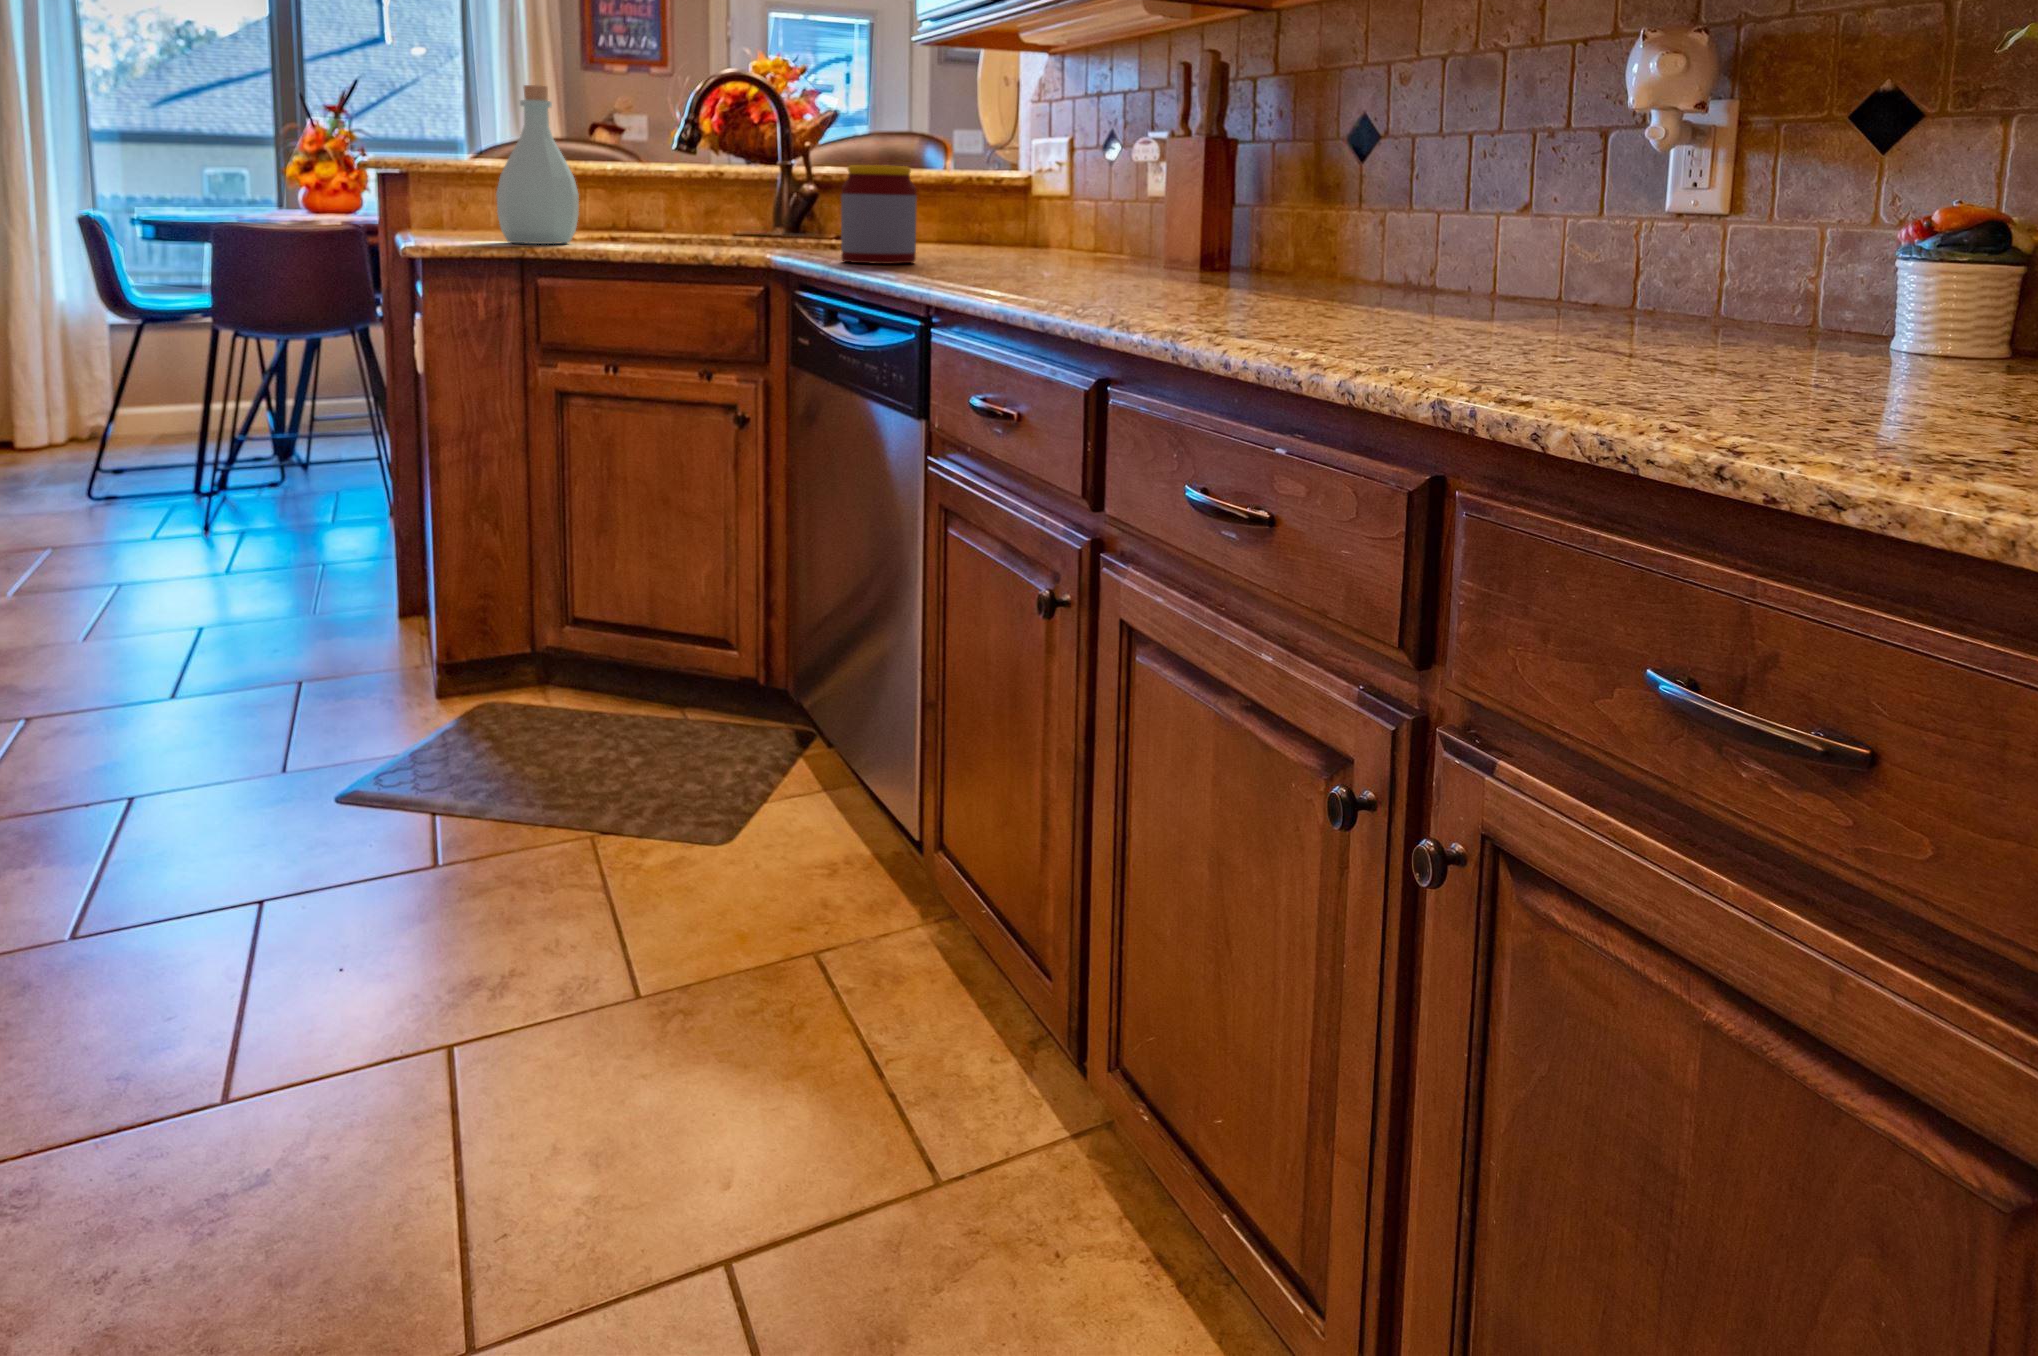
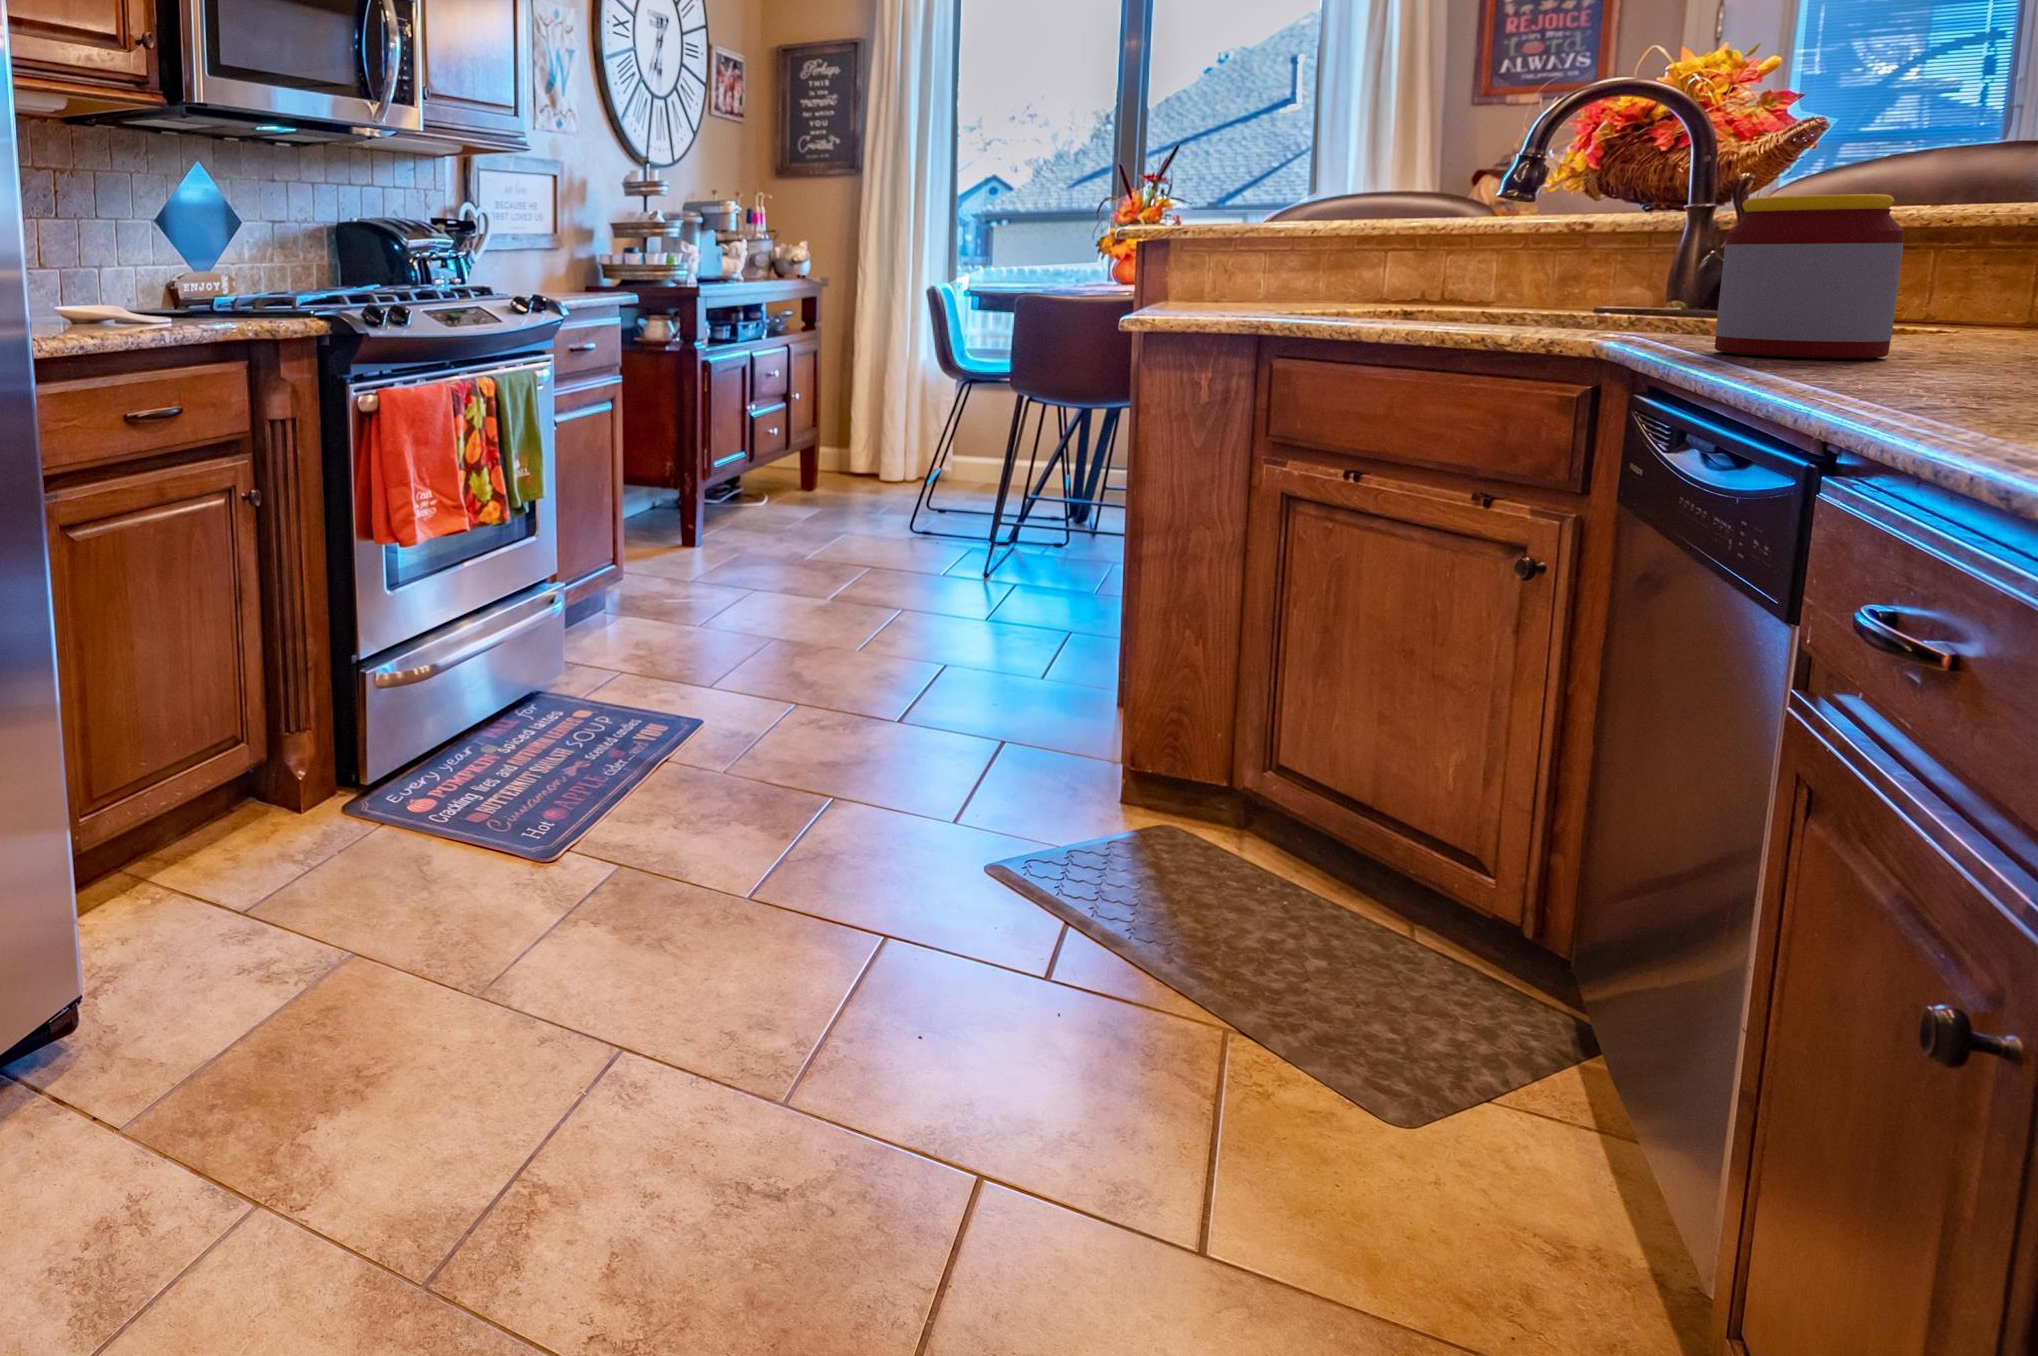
bottle: present [496,85,579,244] -> none [1221,129,1328,317]

